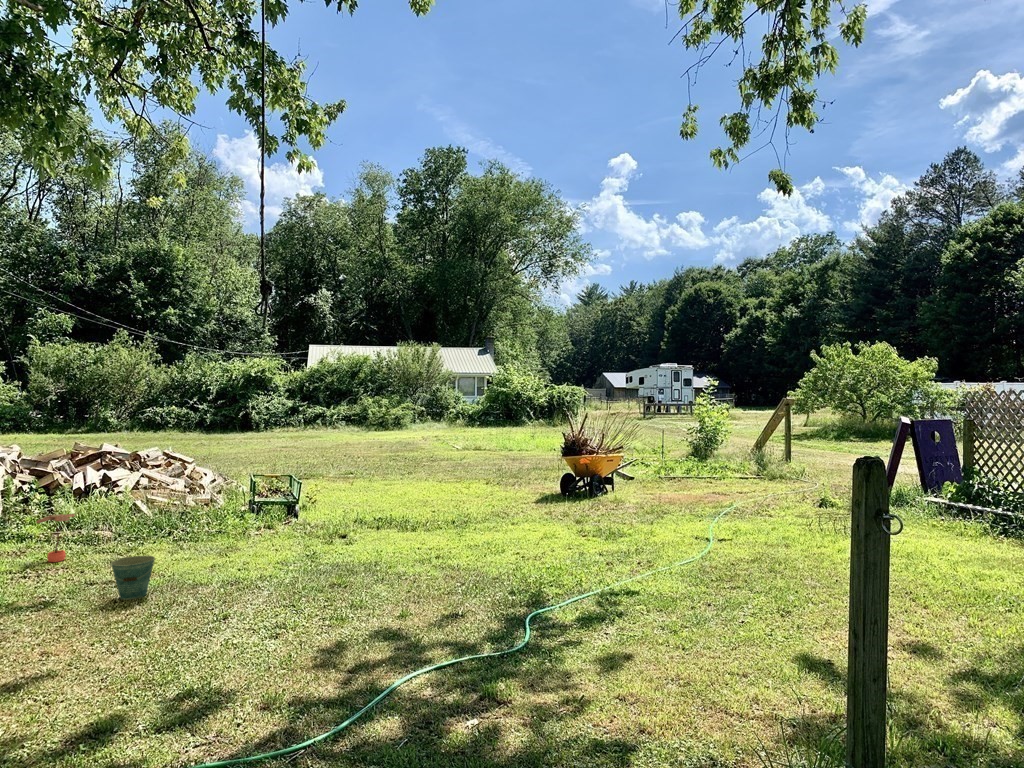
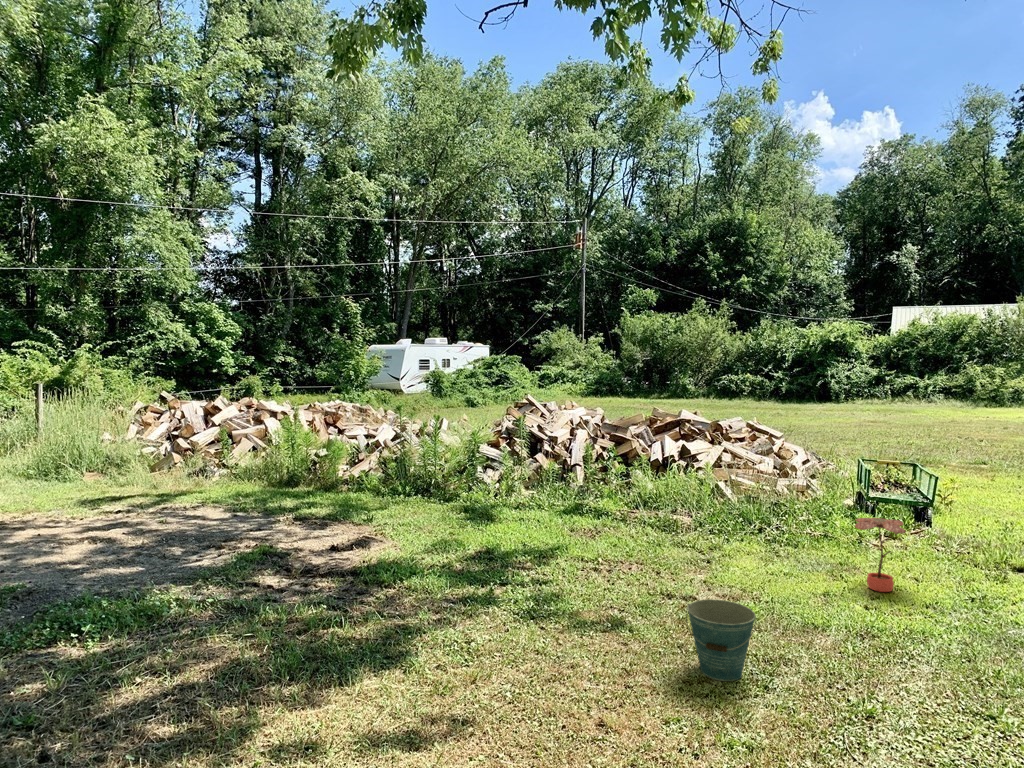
potted plant: present [36,514,75,562] -> present [855,518,906,592]

